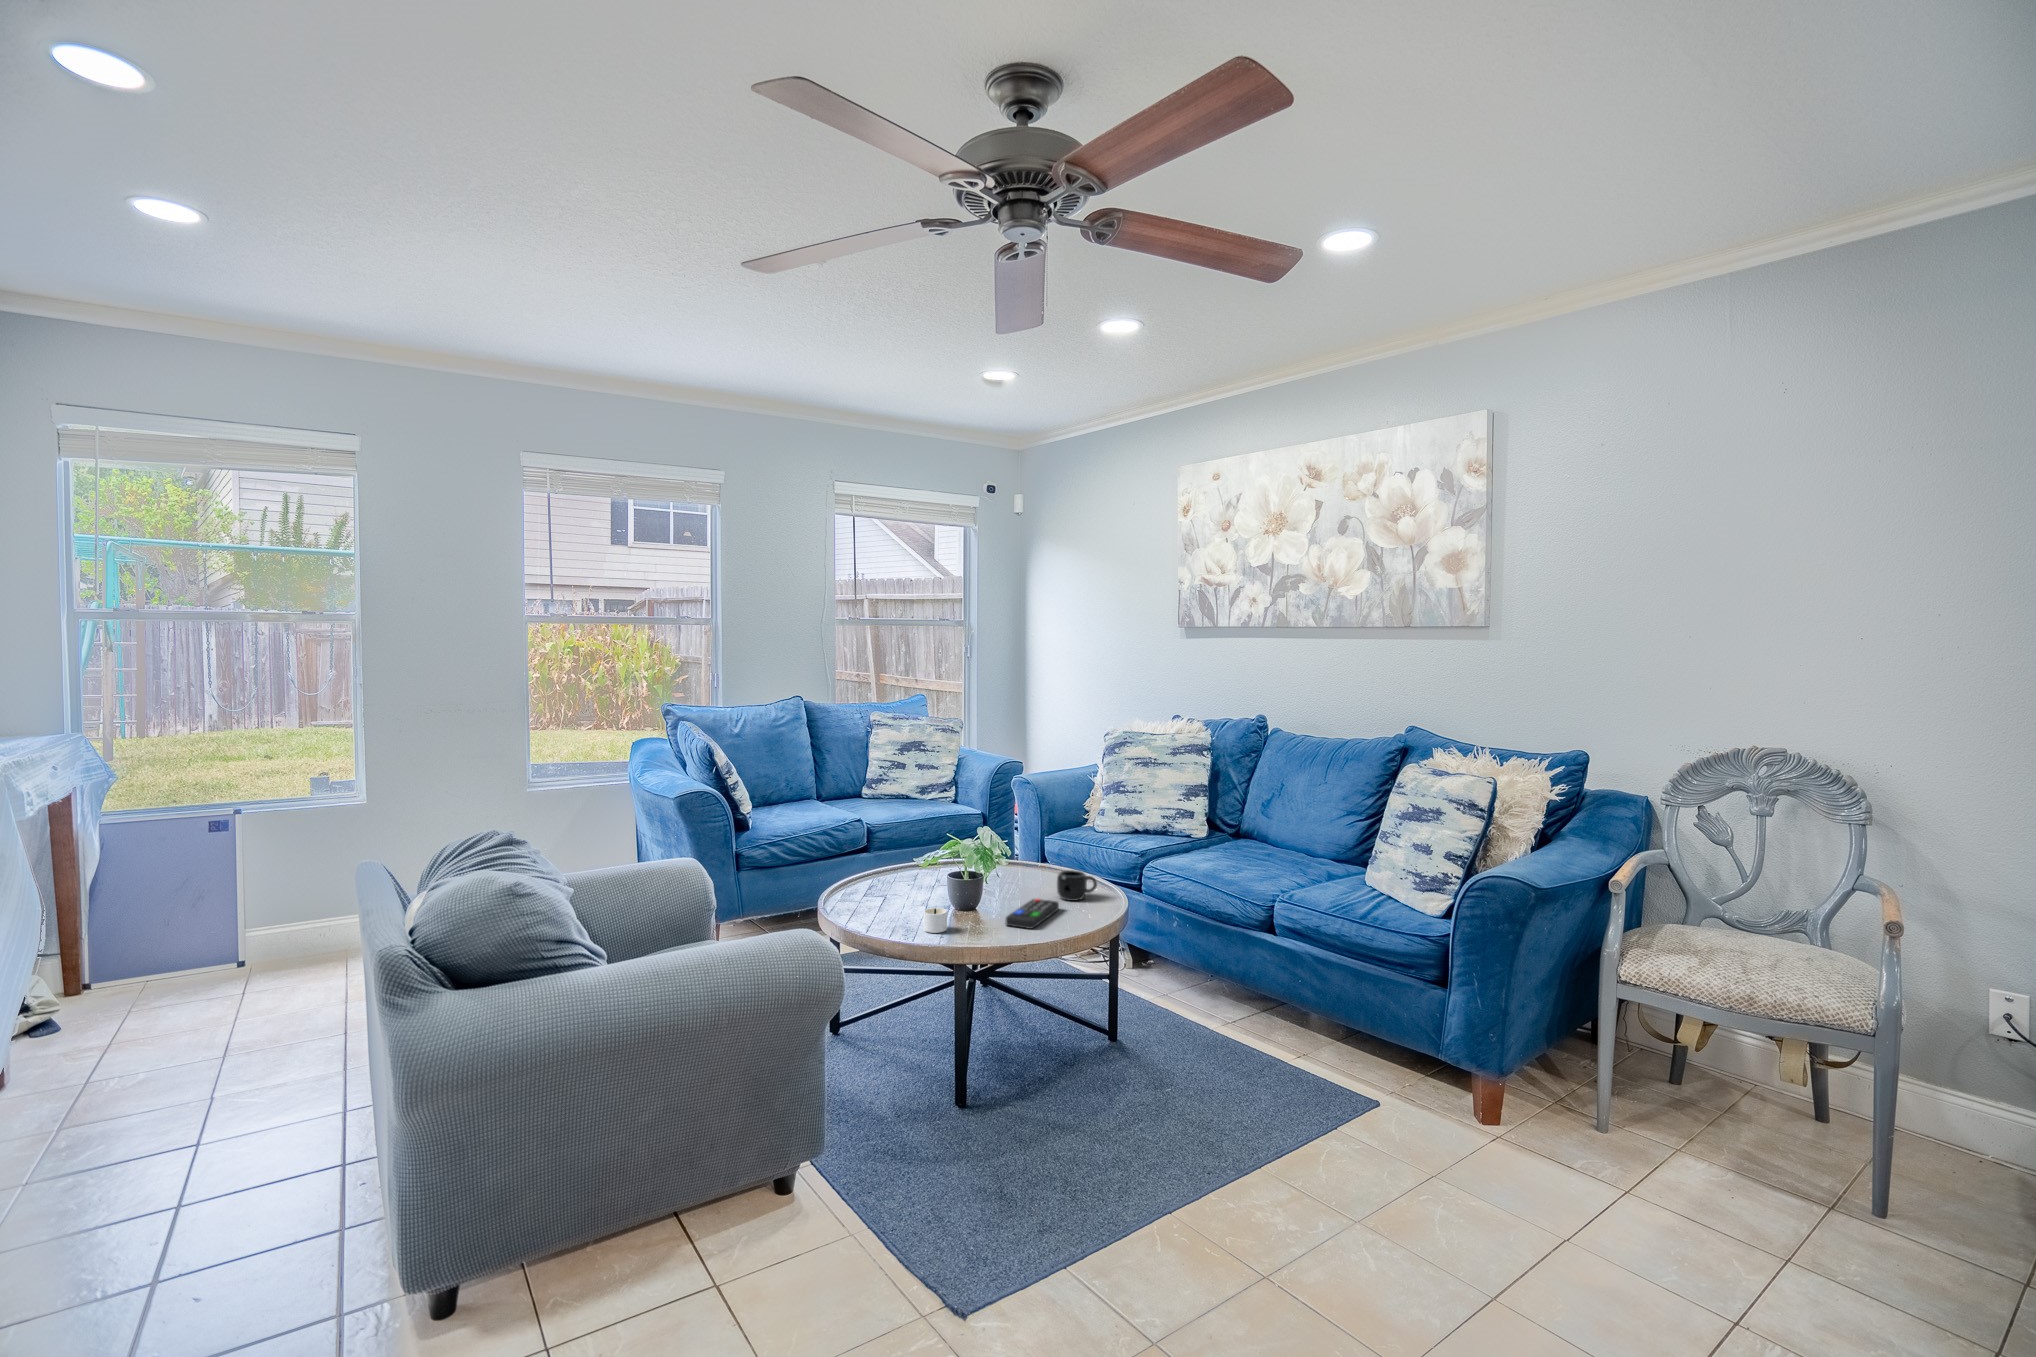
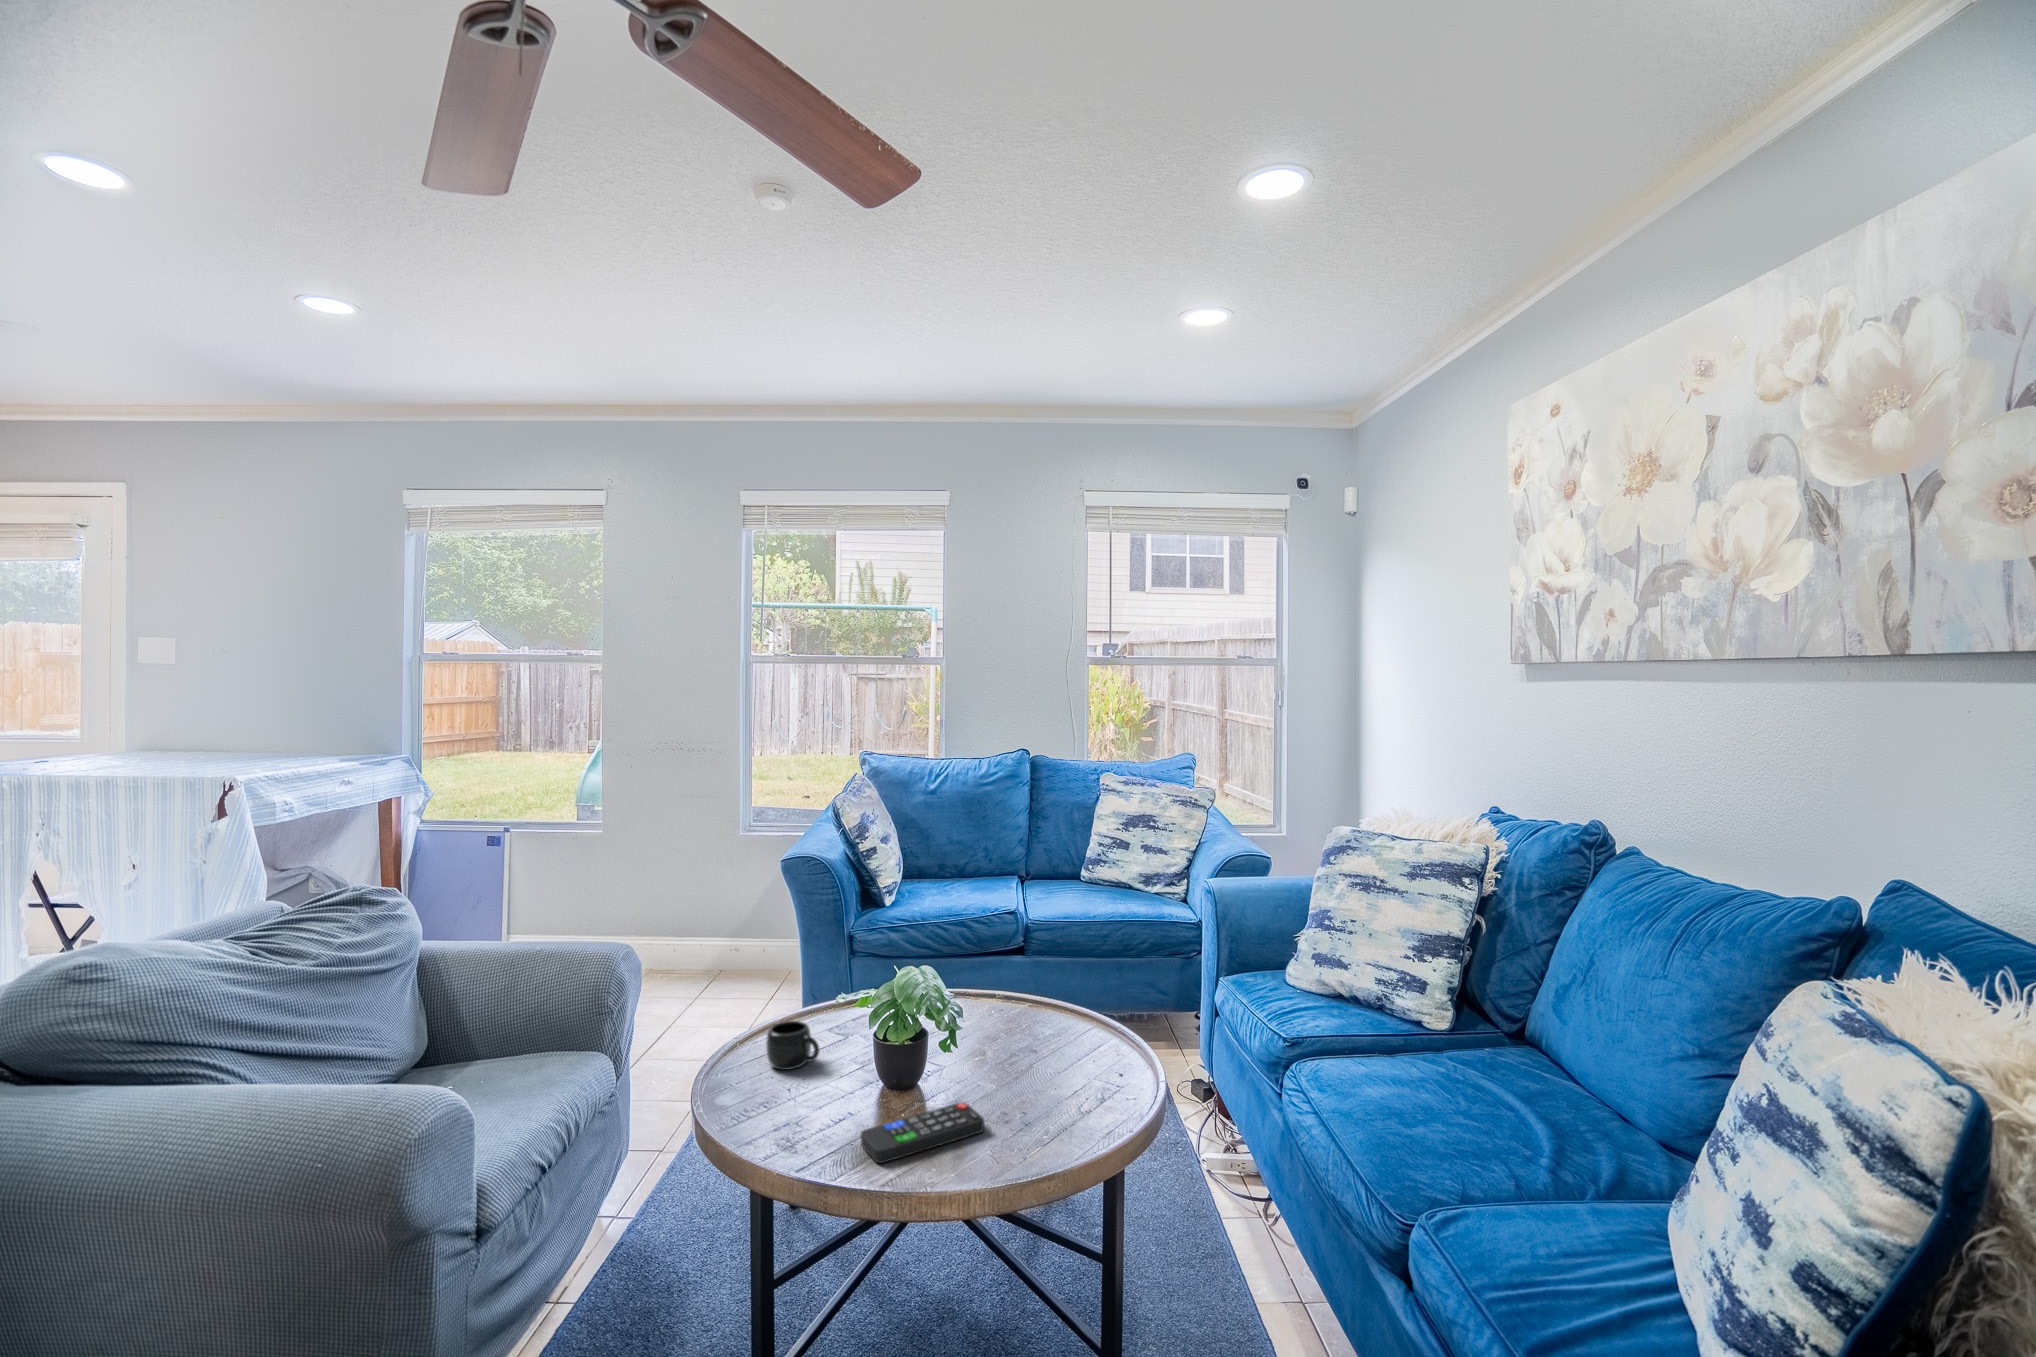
mug: present [1057,870,1097,901] -> present [766,1021,820,1070]
candle: present [924,908,947,933] -> none [753,1088,789,1136]

